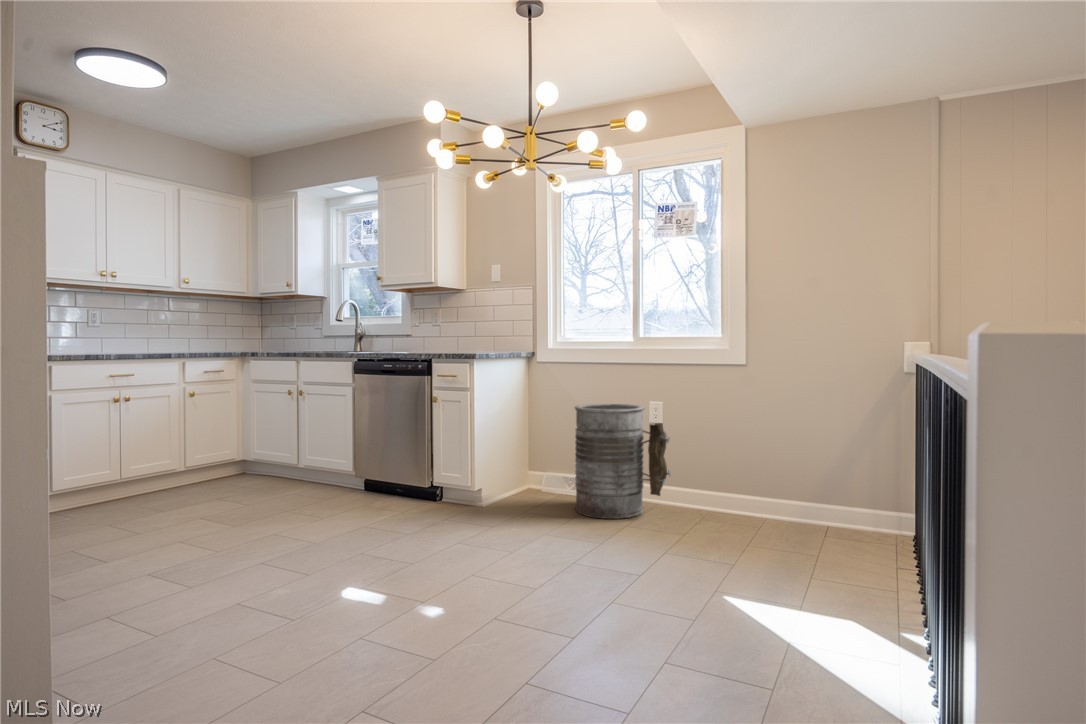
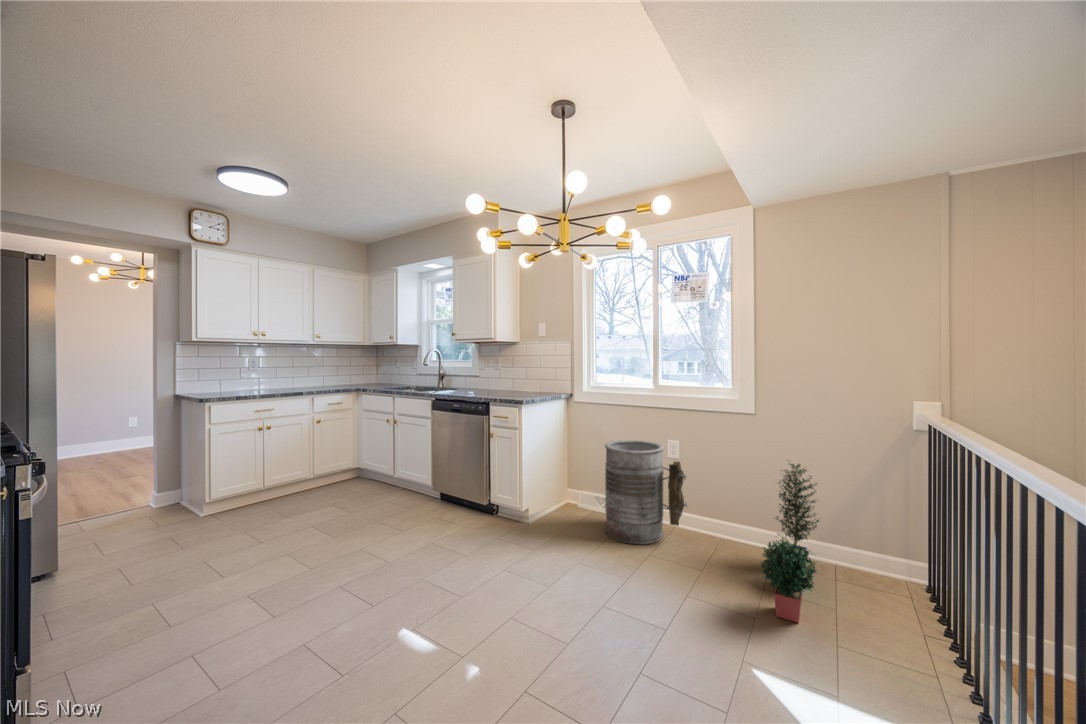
potted plant: none [741,412,813,566] -> present [761,463,823,622]

